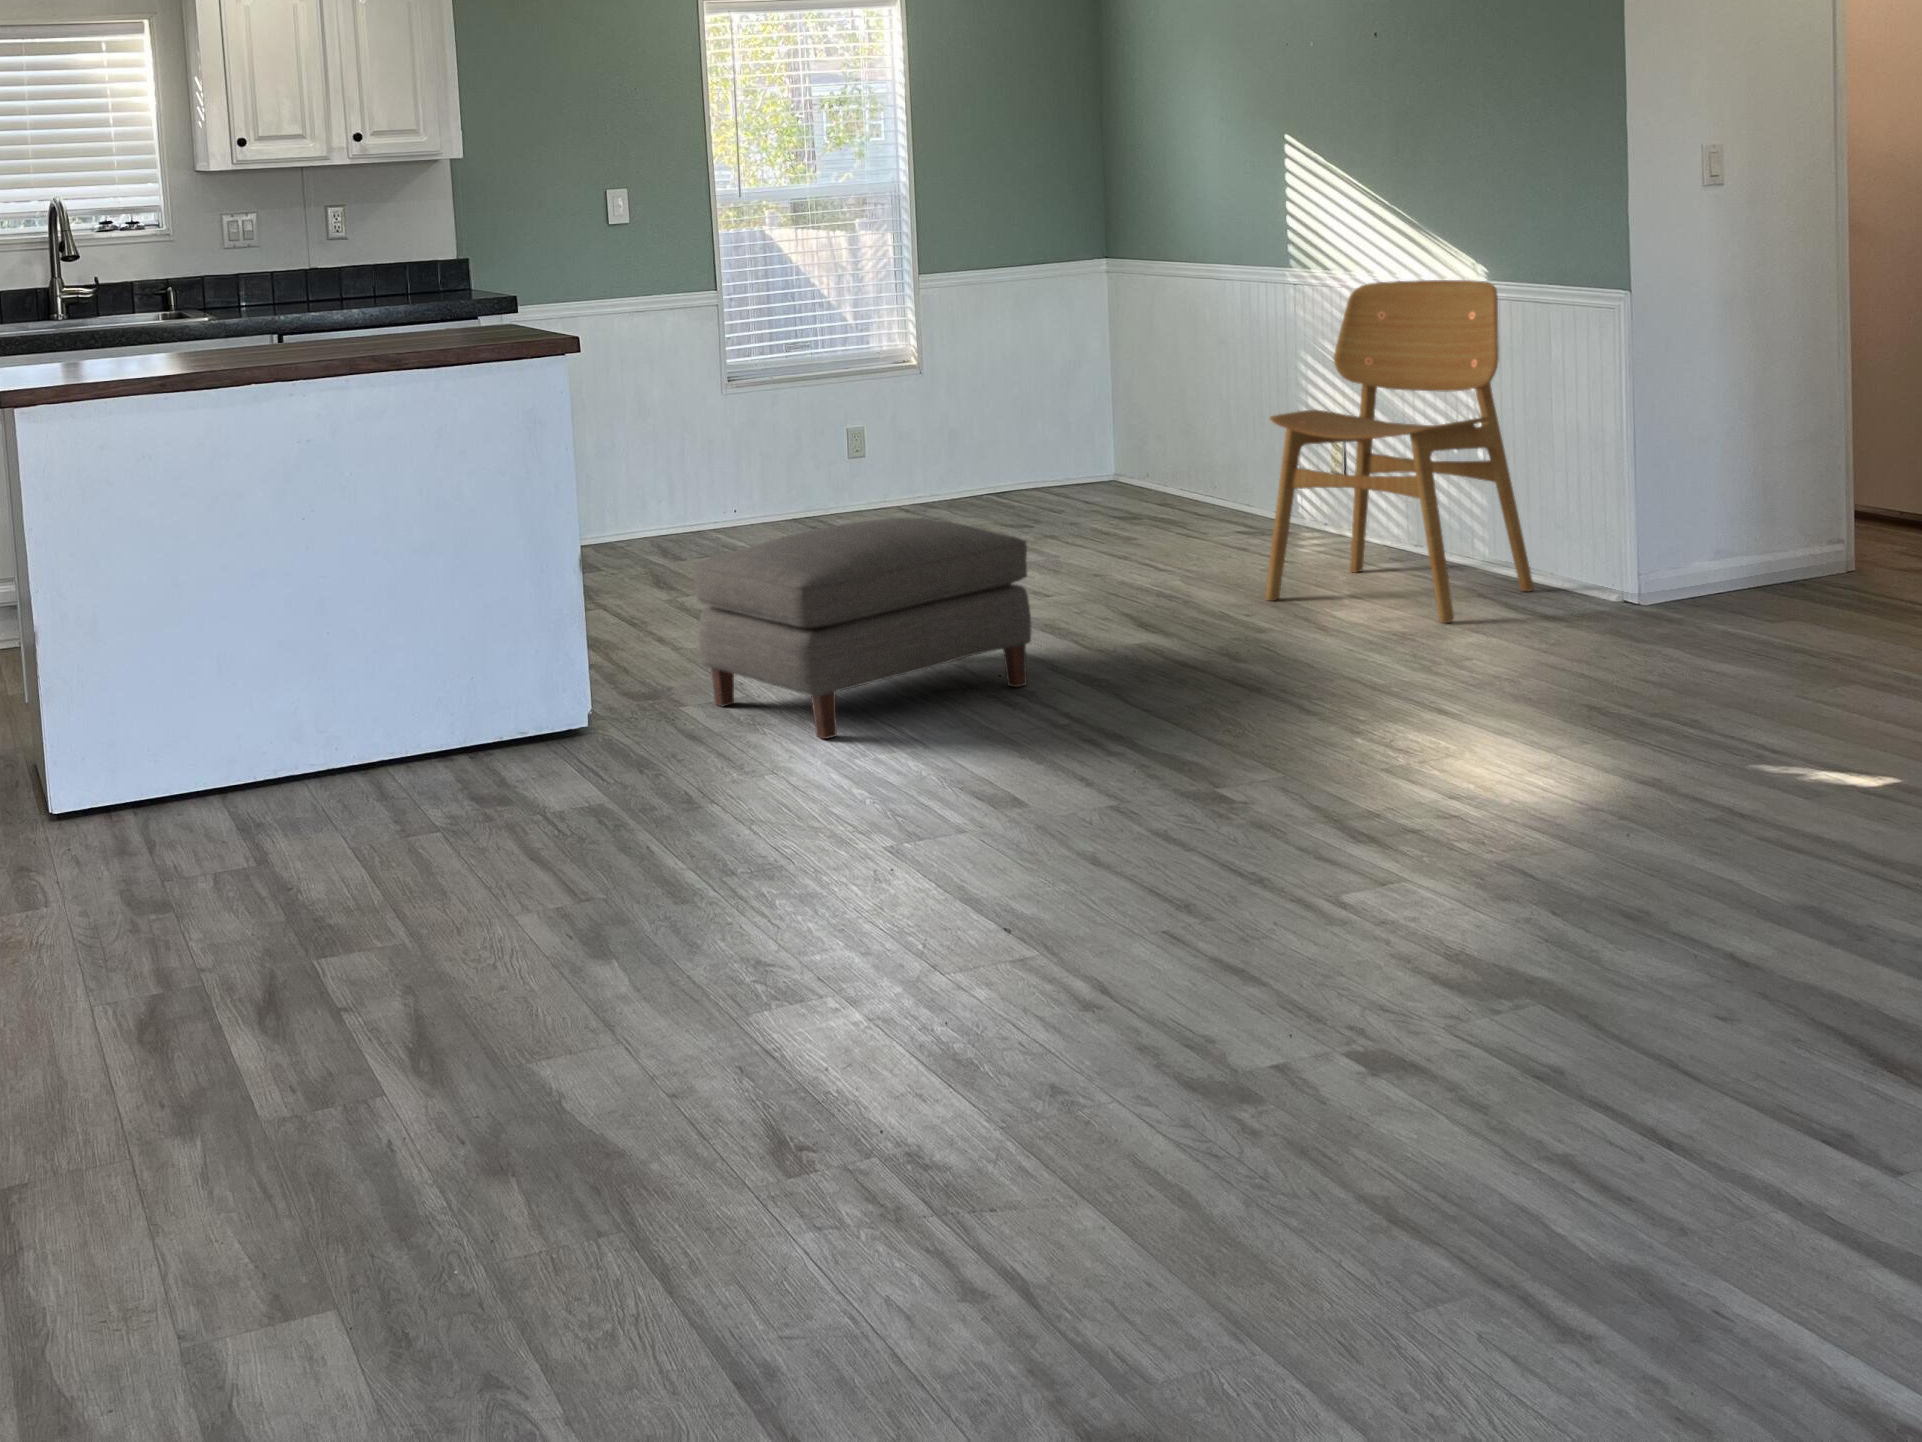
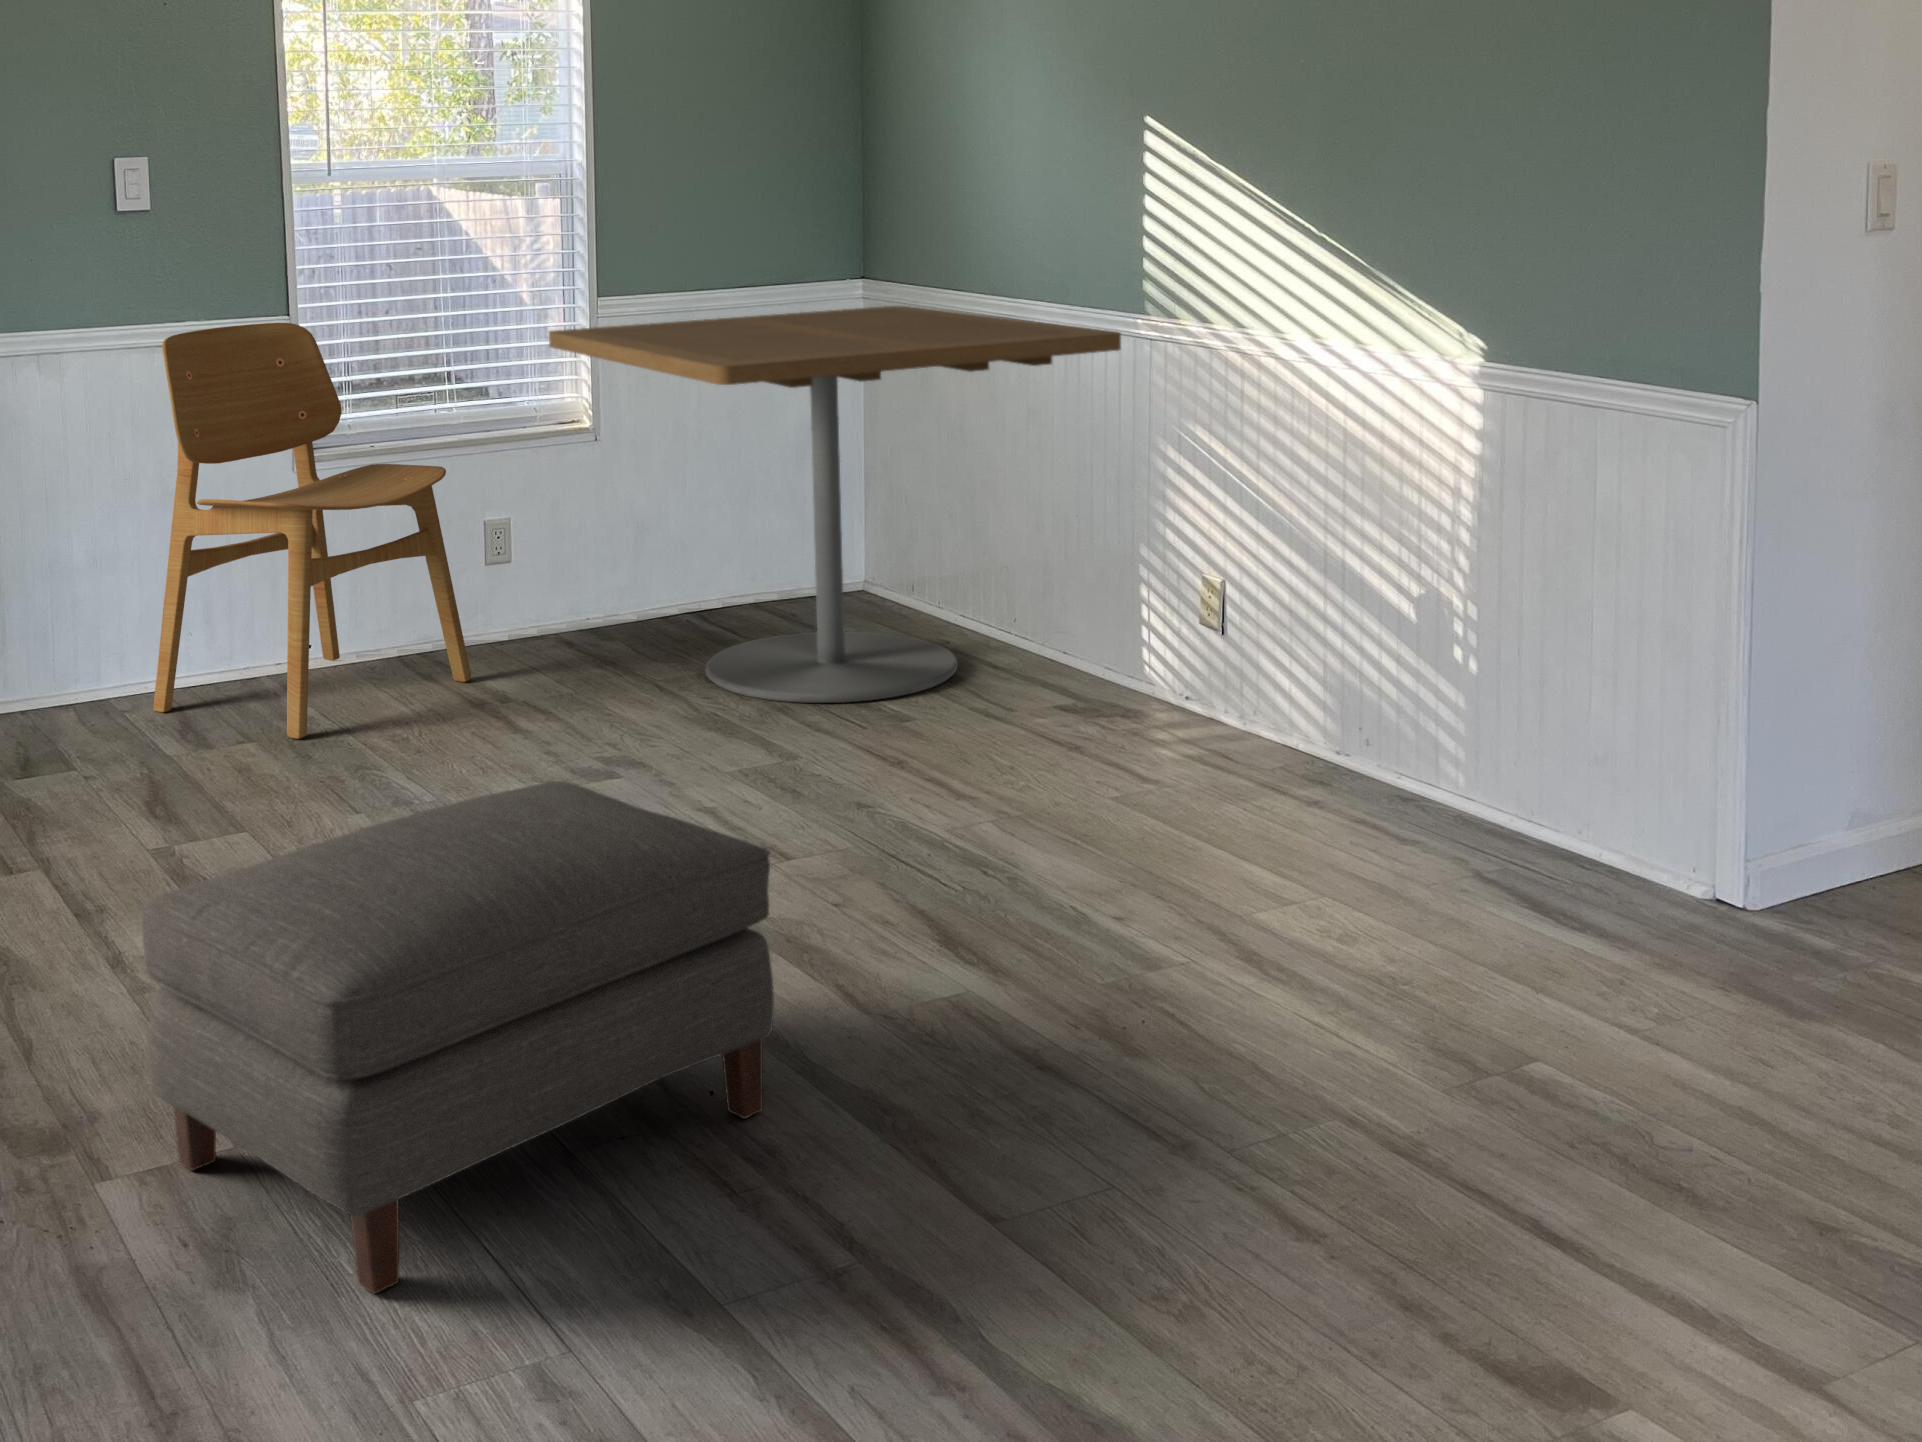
dining table: none [892,276,1276,533] -> present [549,306,1121,703]
dining chair: present [1265,280,1534,623] -> present [153,323,471,739]

